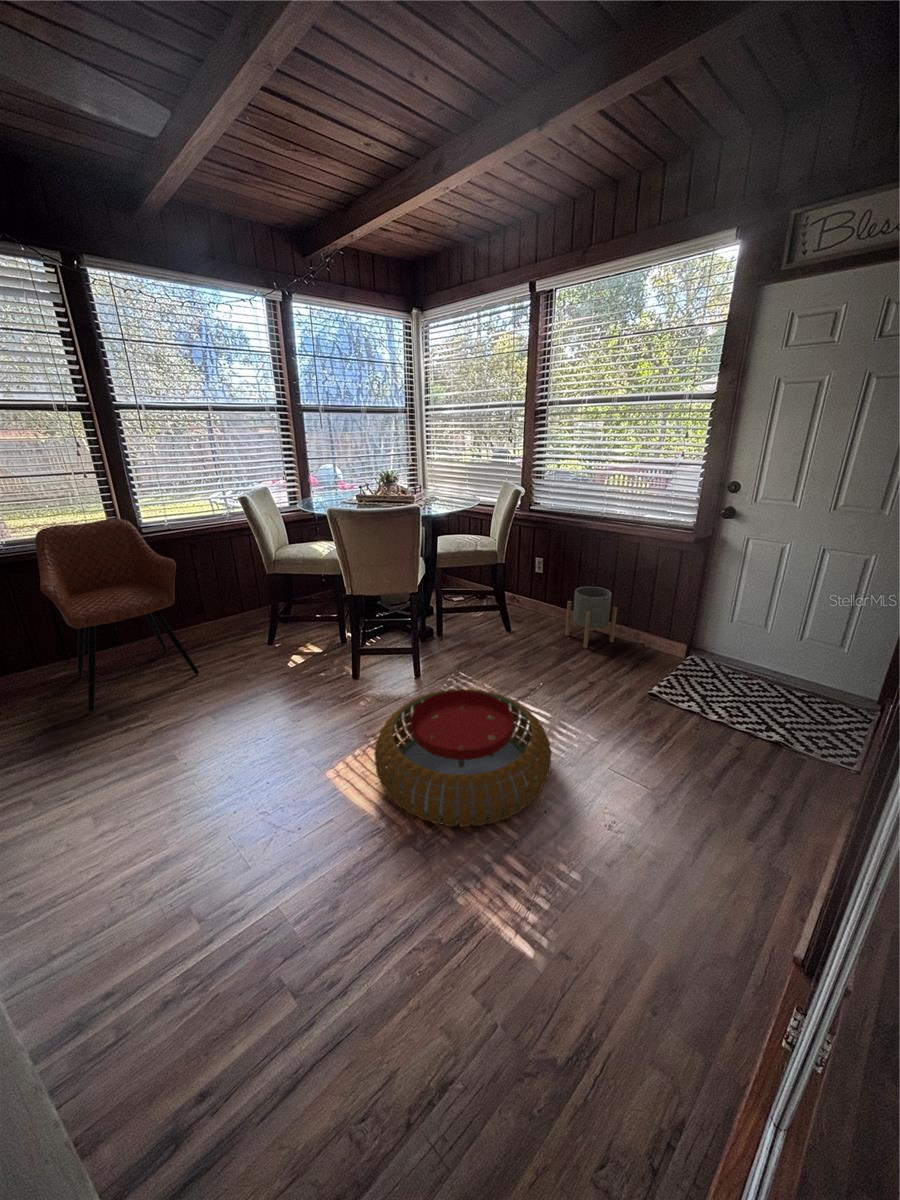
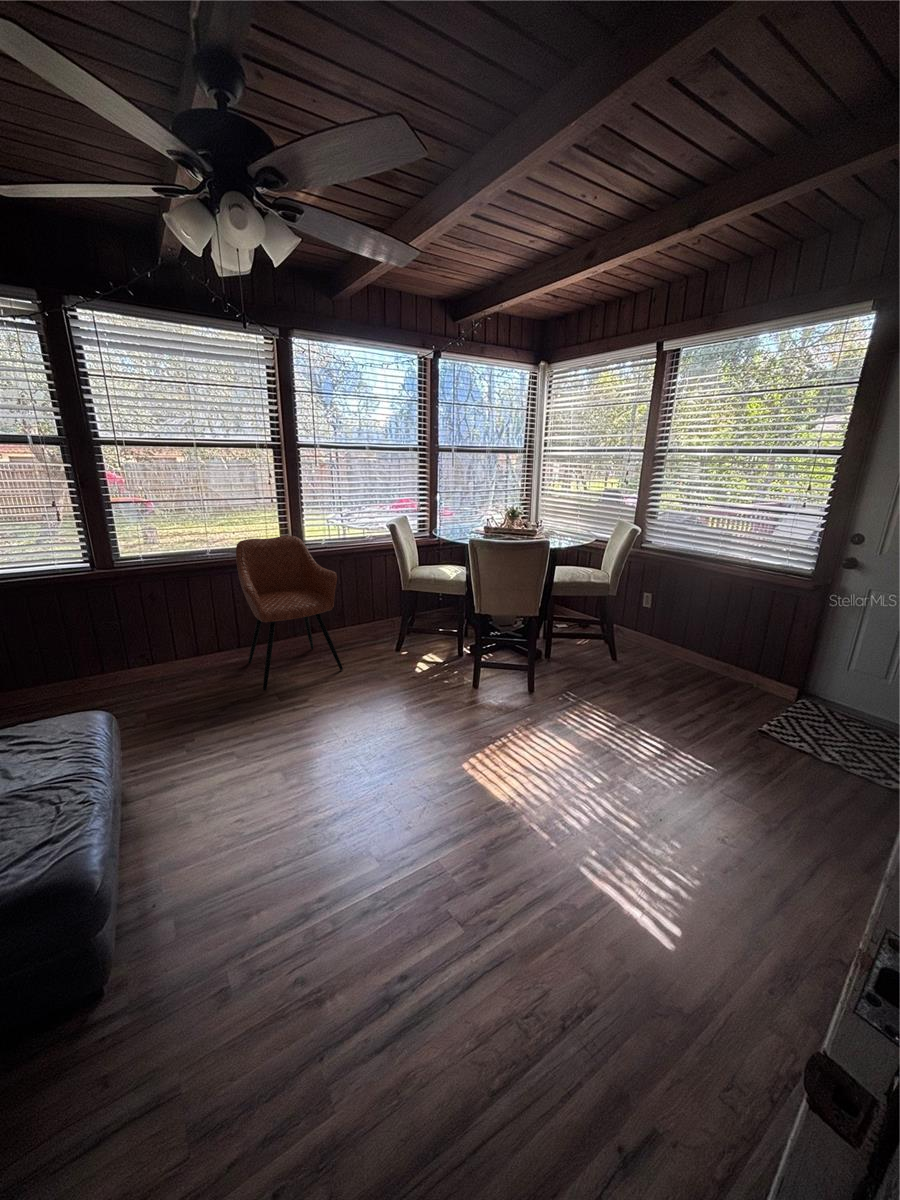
planter: present [565,587,617,648] -> none [671,624,727,682]
pouf: present [374,688,552,827] -> none [506,703,666,820]

